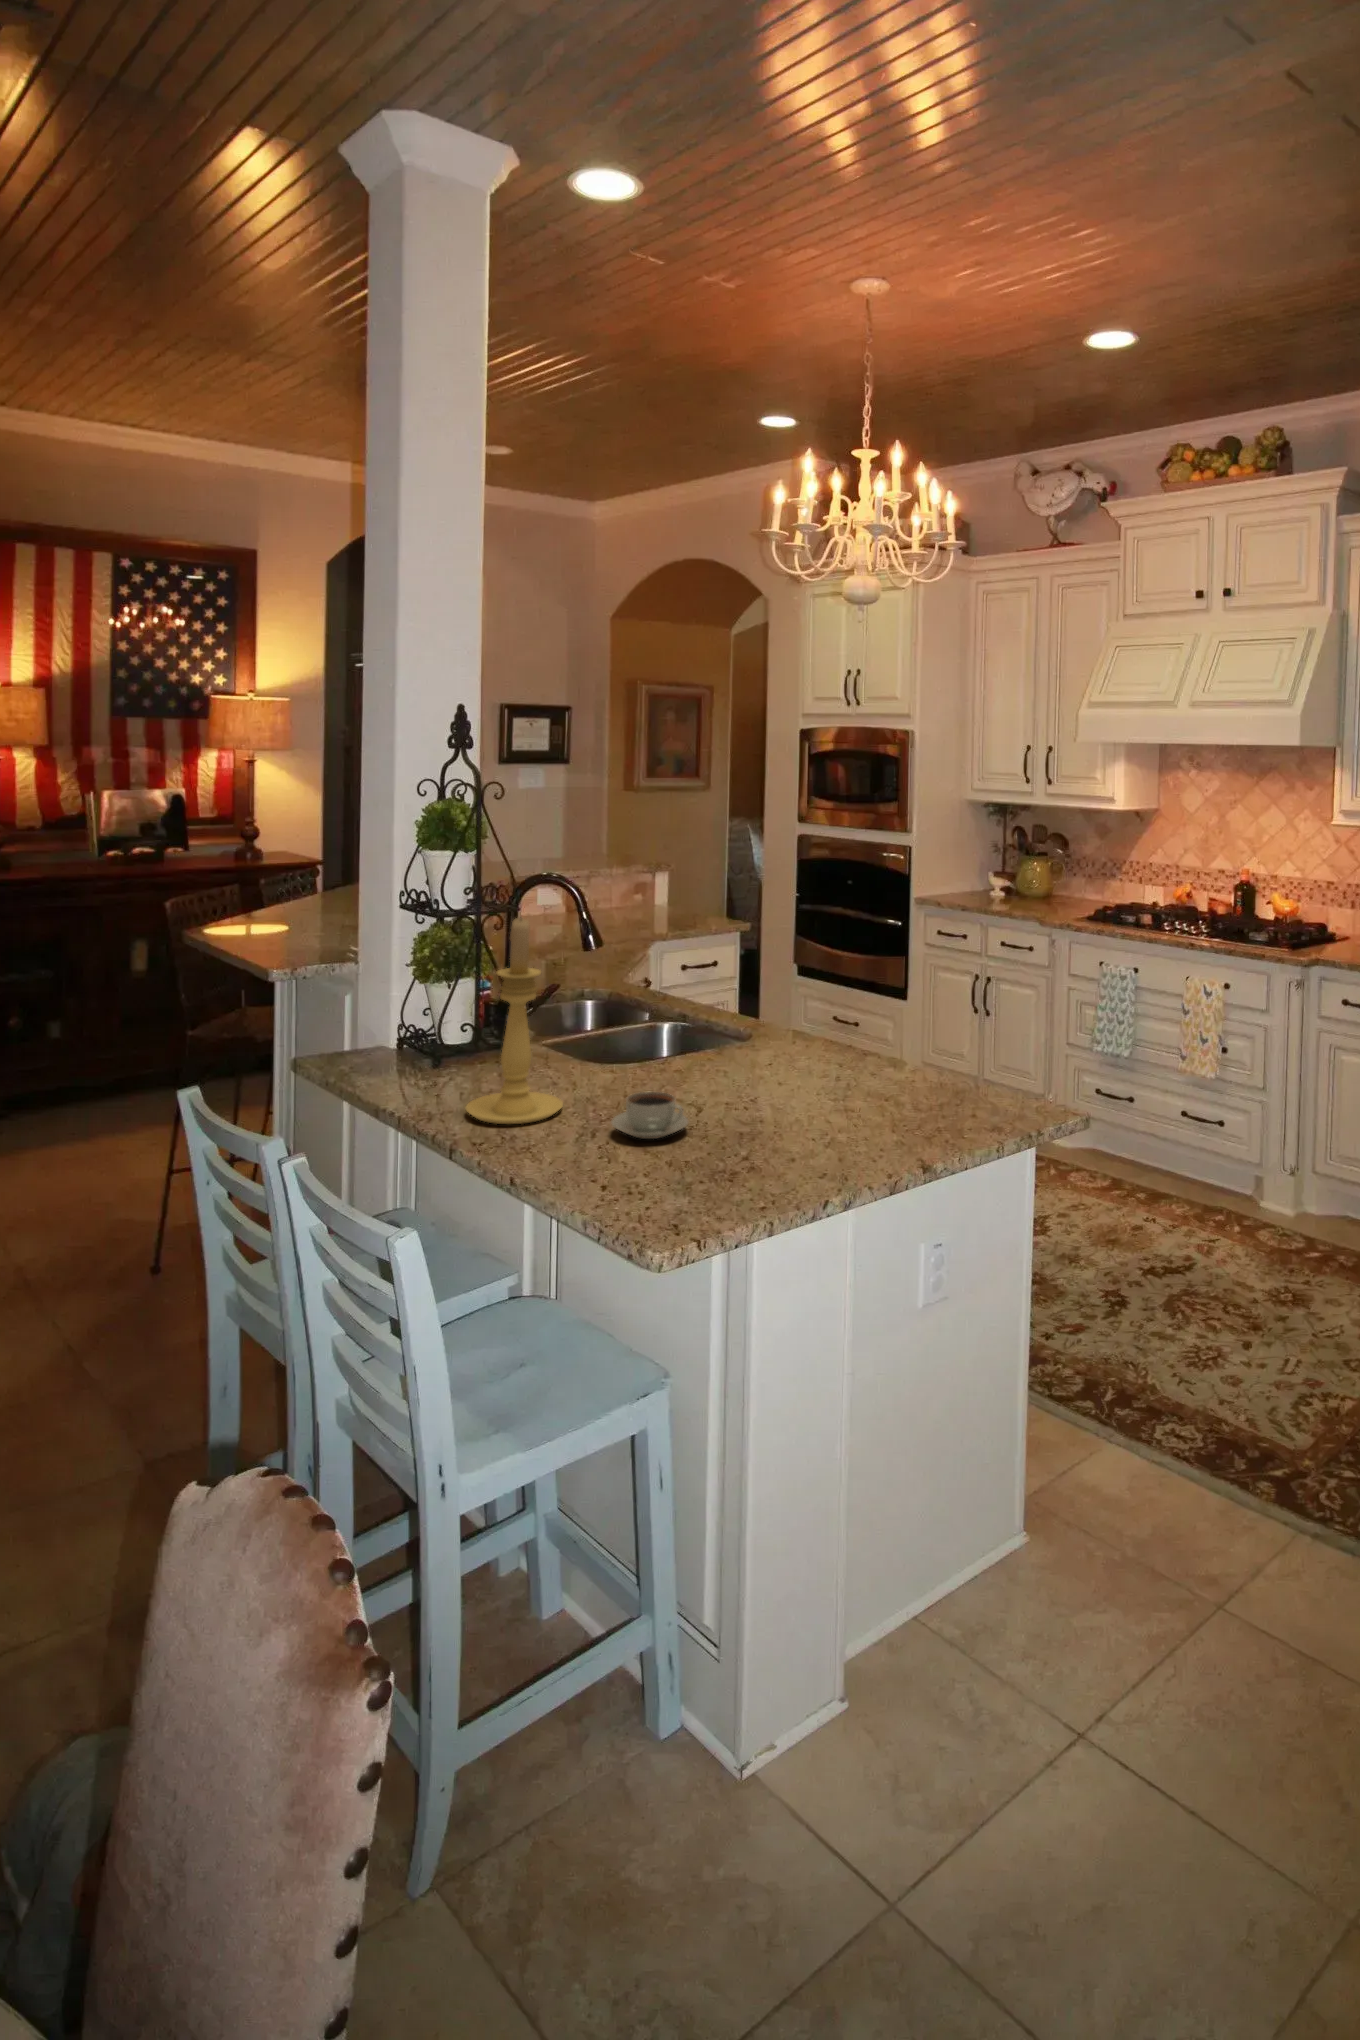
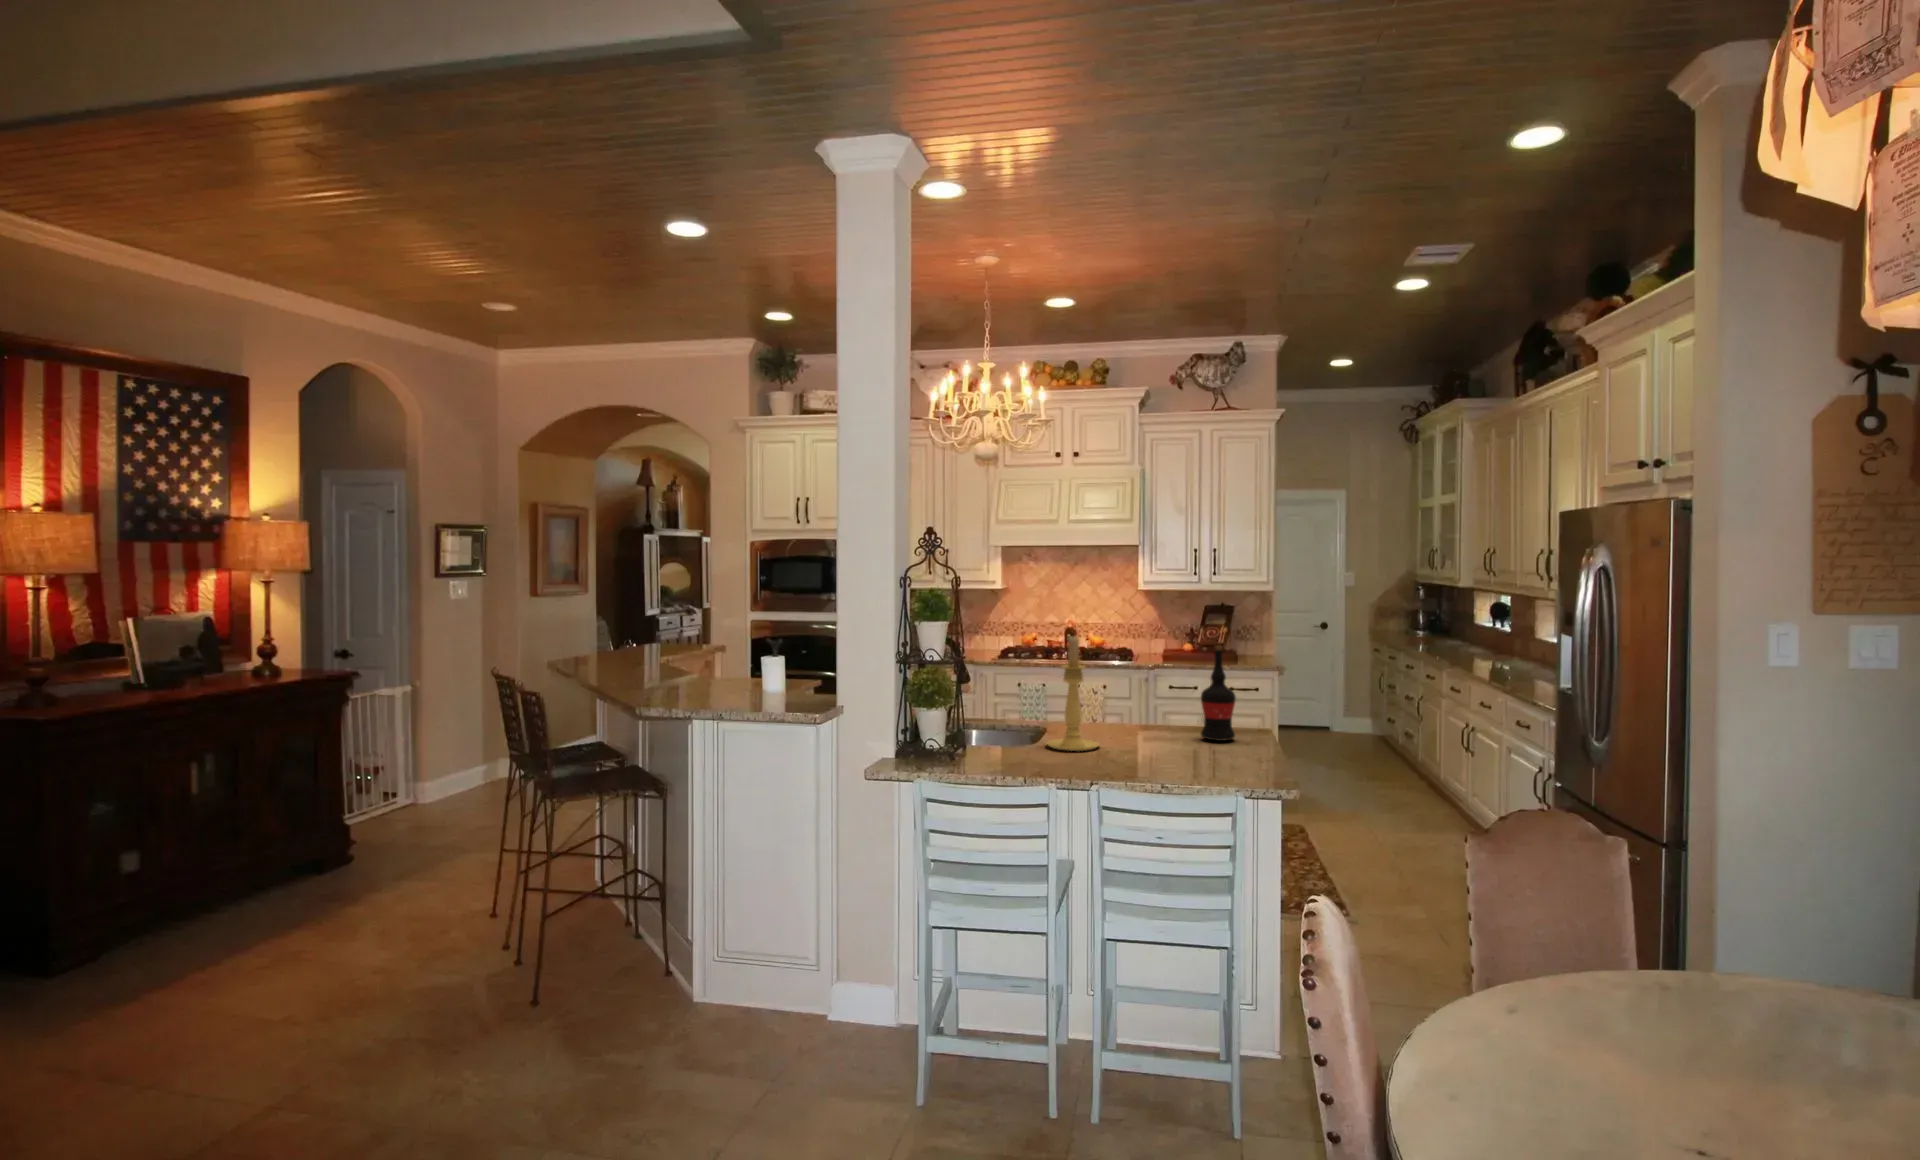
wine bottle: none [723,966,790,1157] -> present [1201,646,1236,741]
coffee cup: present [611,1092,688,1139] -> none [1137,722,1179,744]

